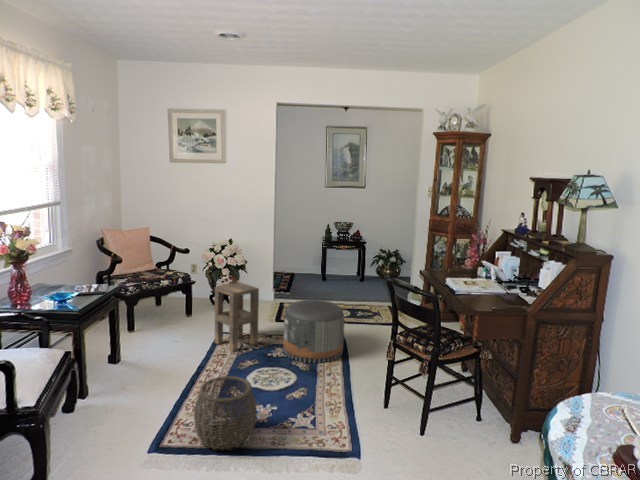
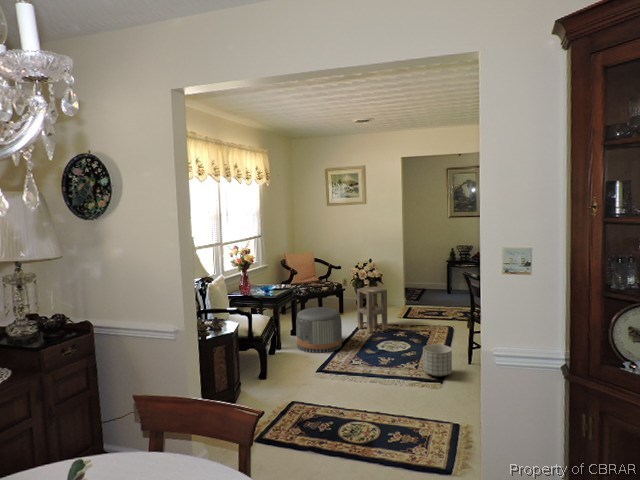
pouf: present [283,300,344,363] -> present [296,307,342,353]
woven basket: present [194,376,257,450] -> none [342,334,379,374]
planter: none [328,388,374,444] -> present [423,344,452,377]

